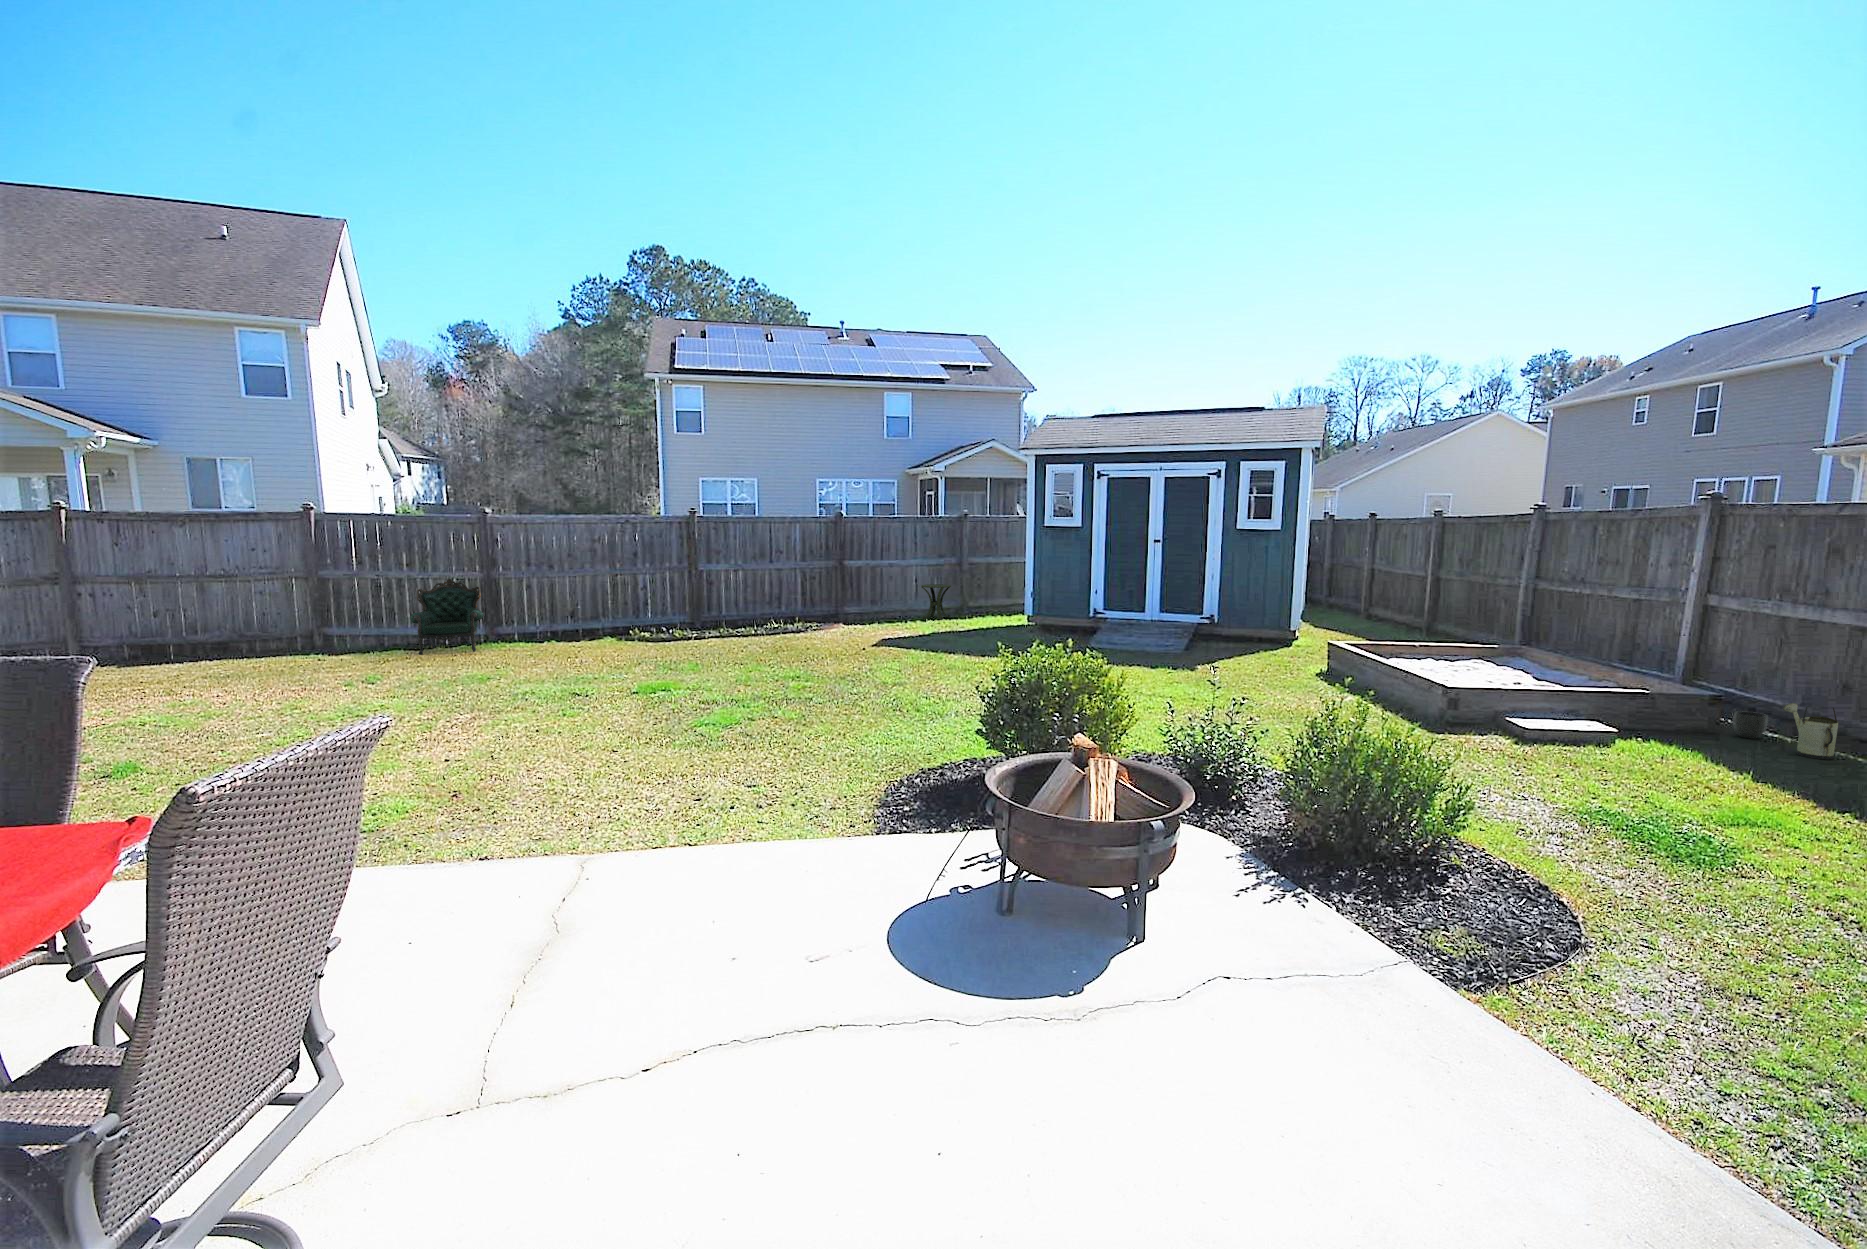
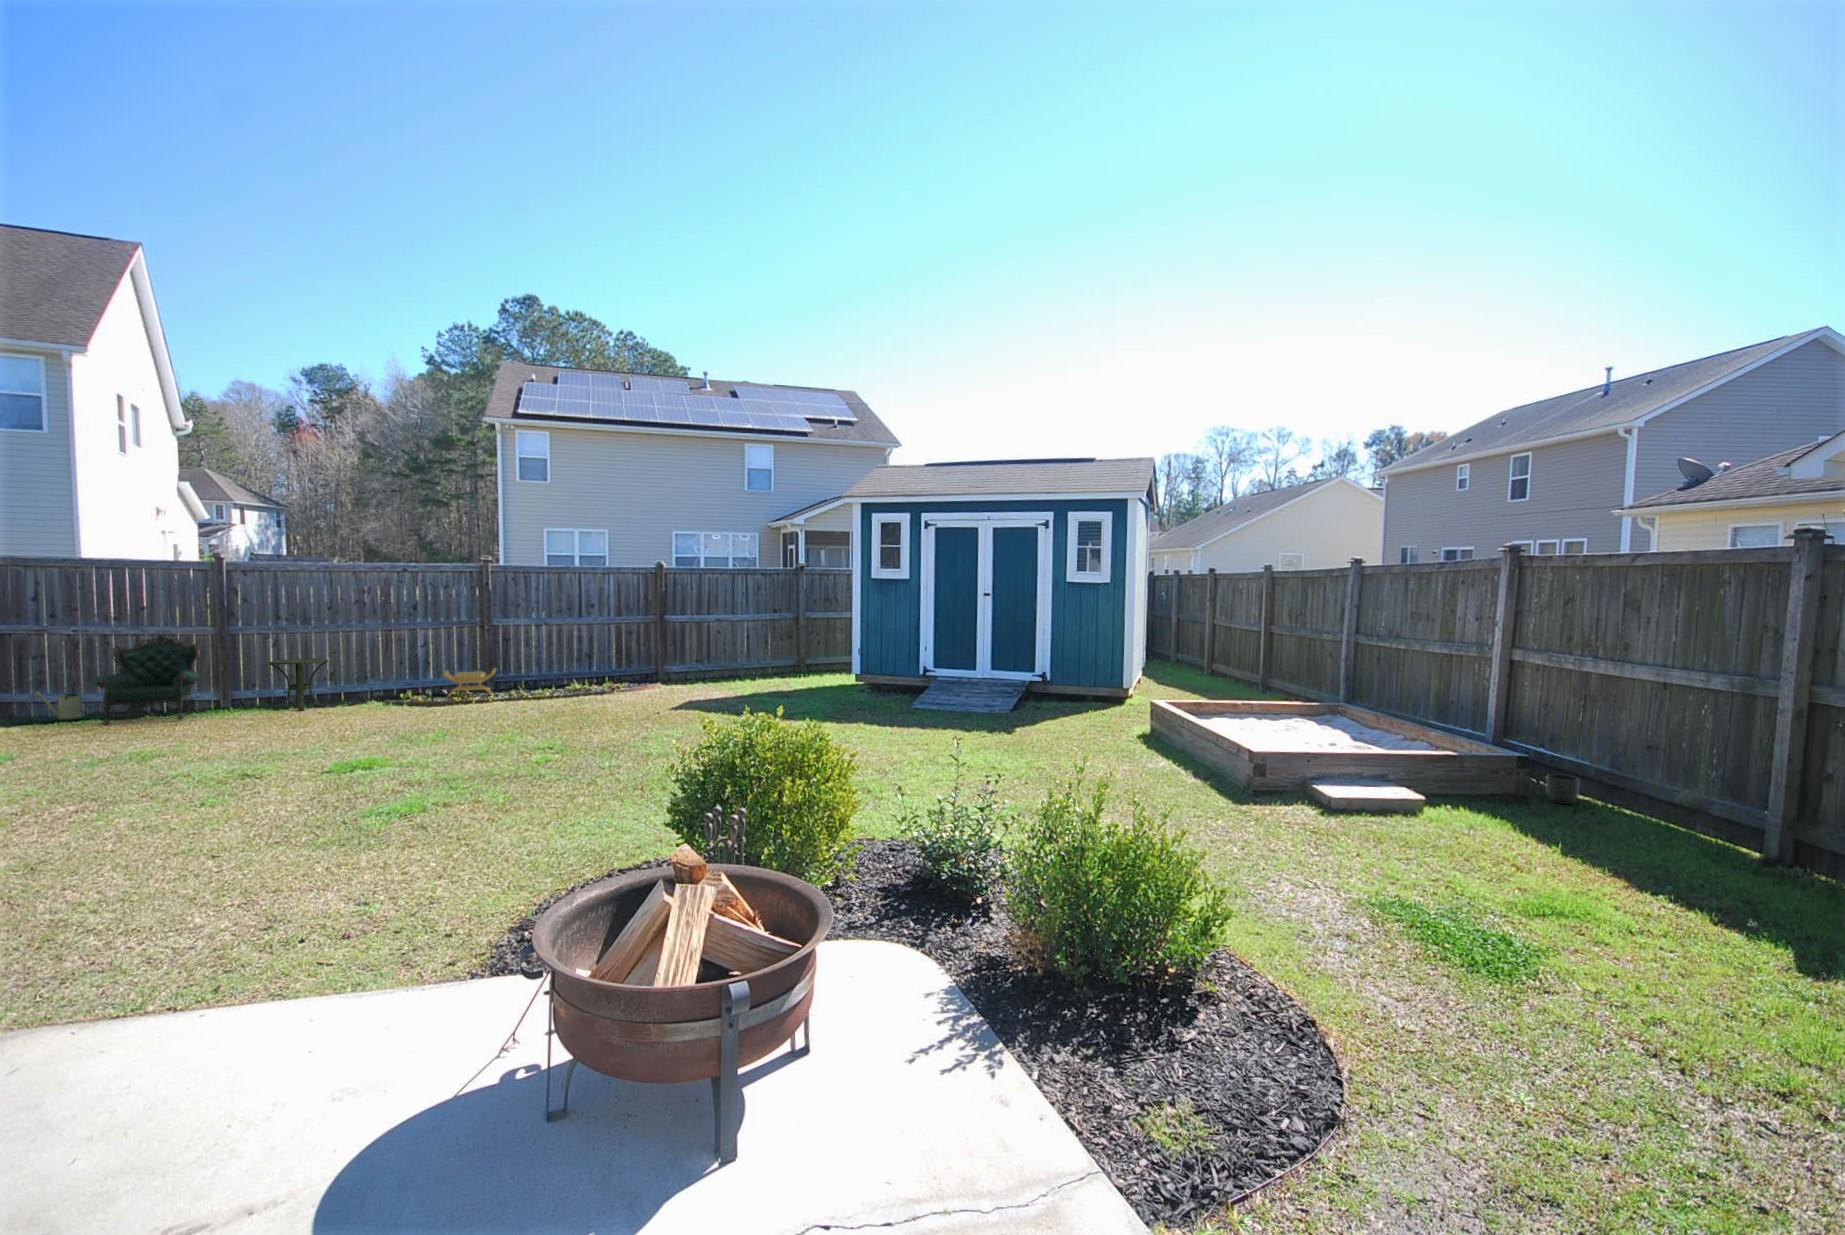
side table: present [921,584,951,619] -> present [270,659,328,711]
stool: none [664,608,708,634] -> present [443,668,496,697]
watering can: present [1783,703,1838,760] -> present [33,690,82,721]

